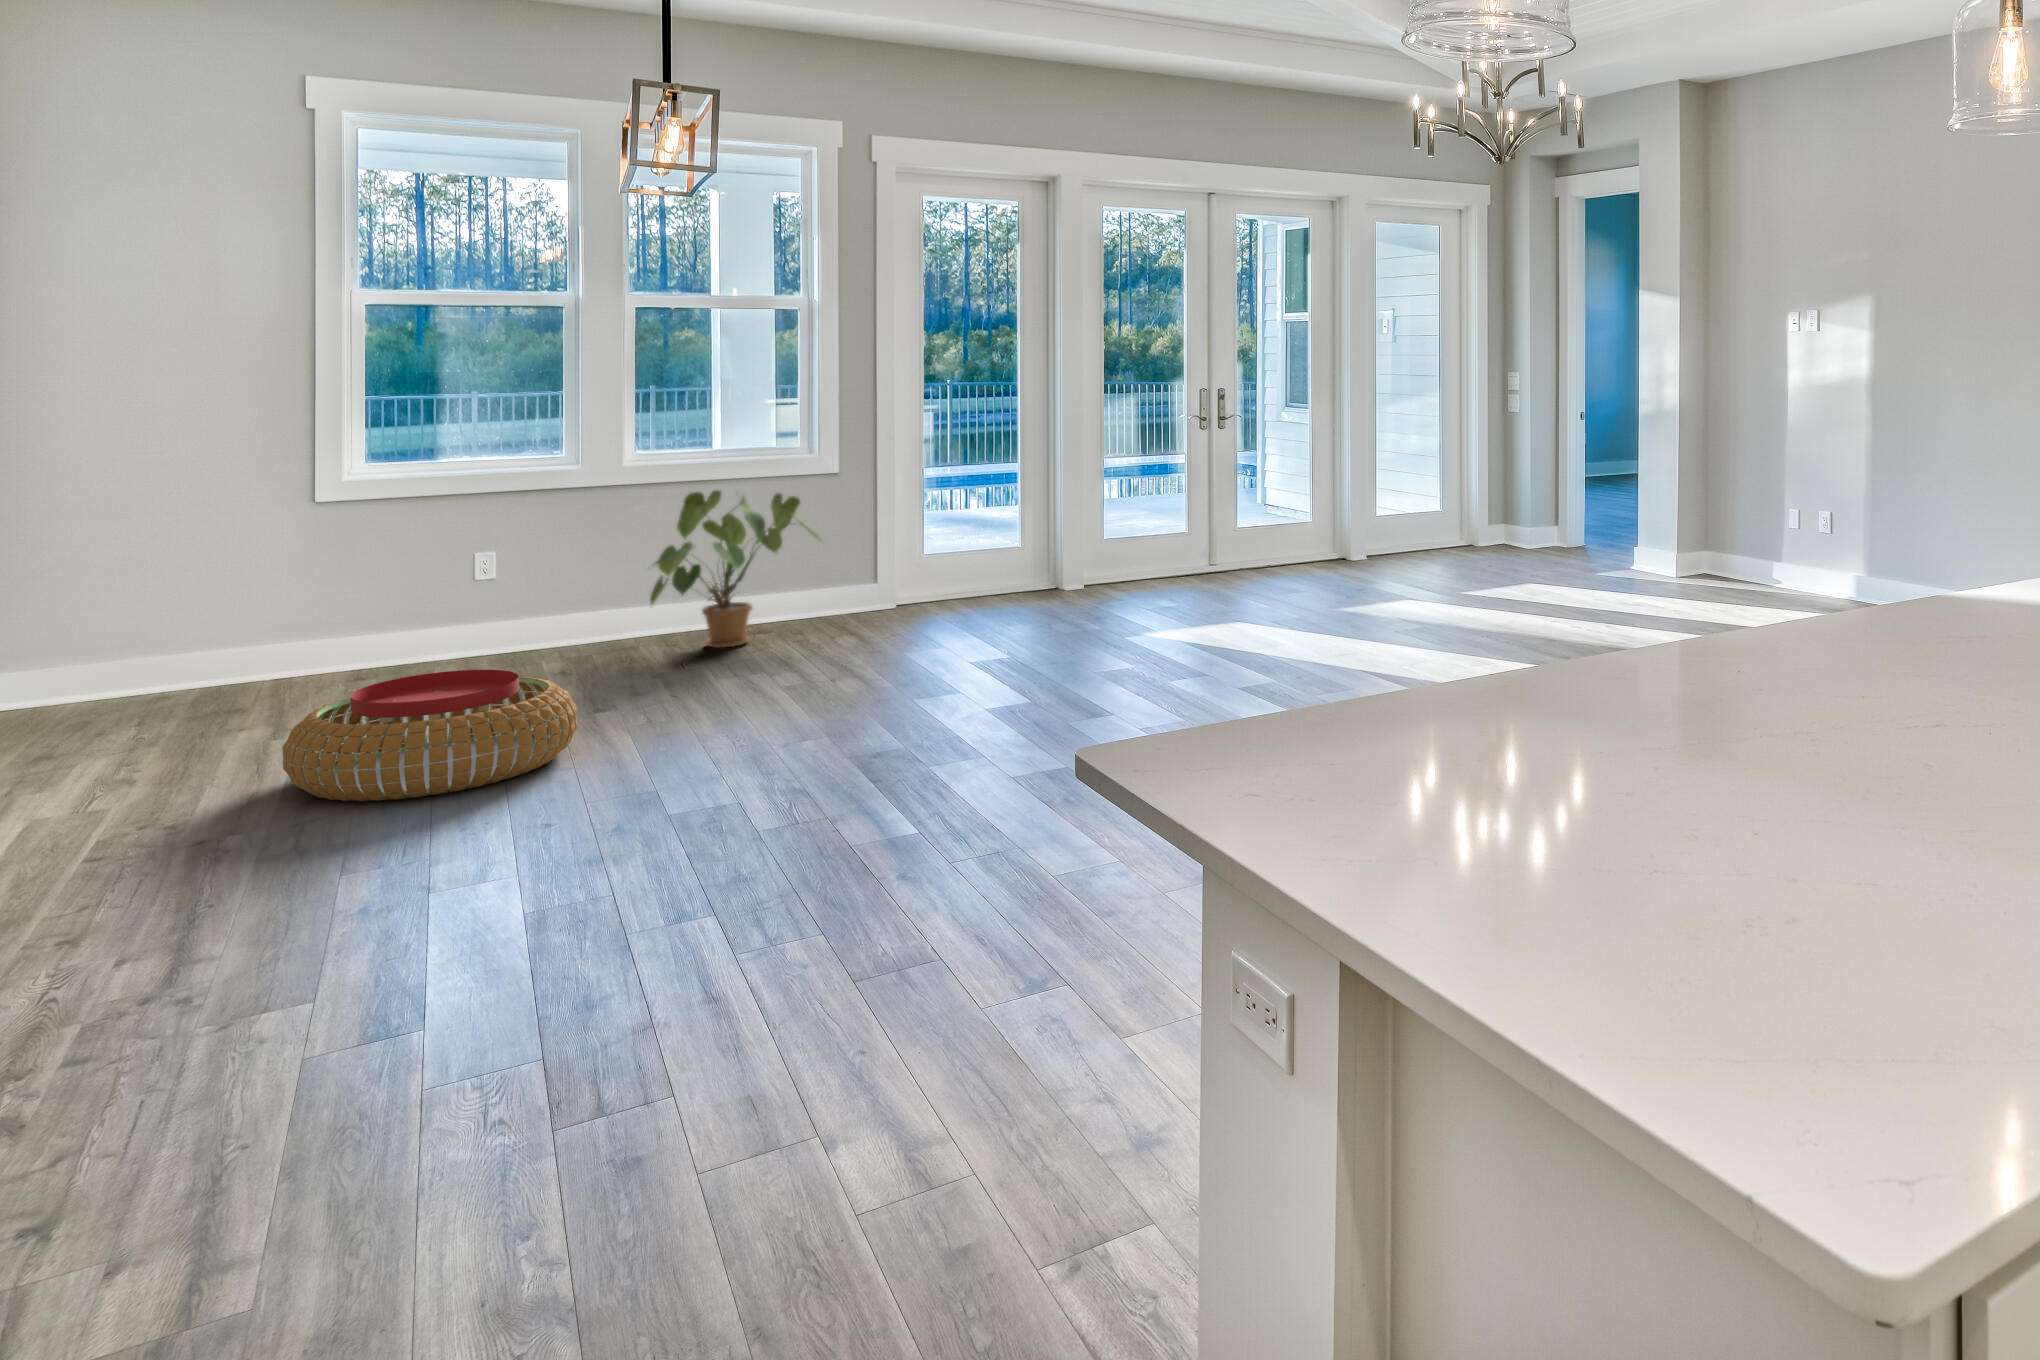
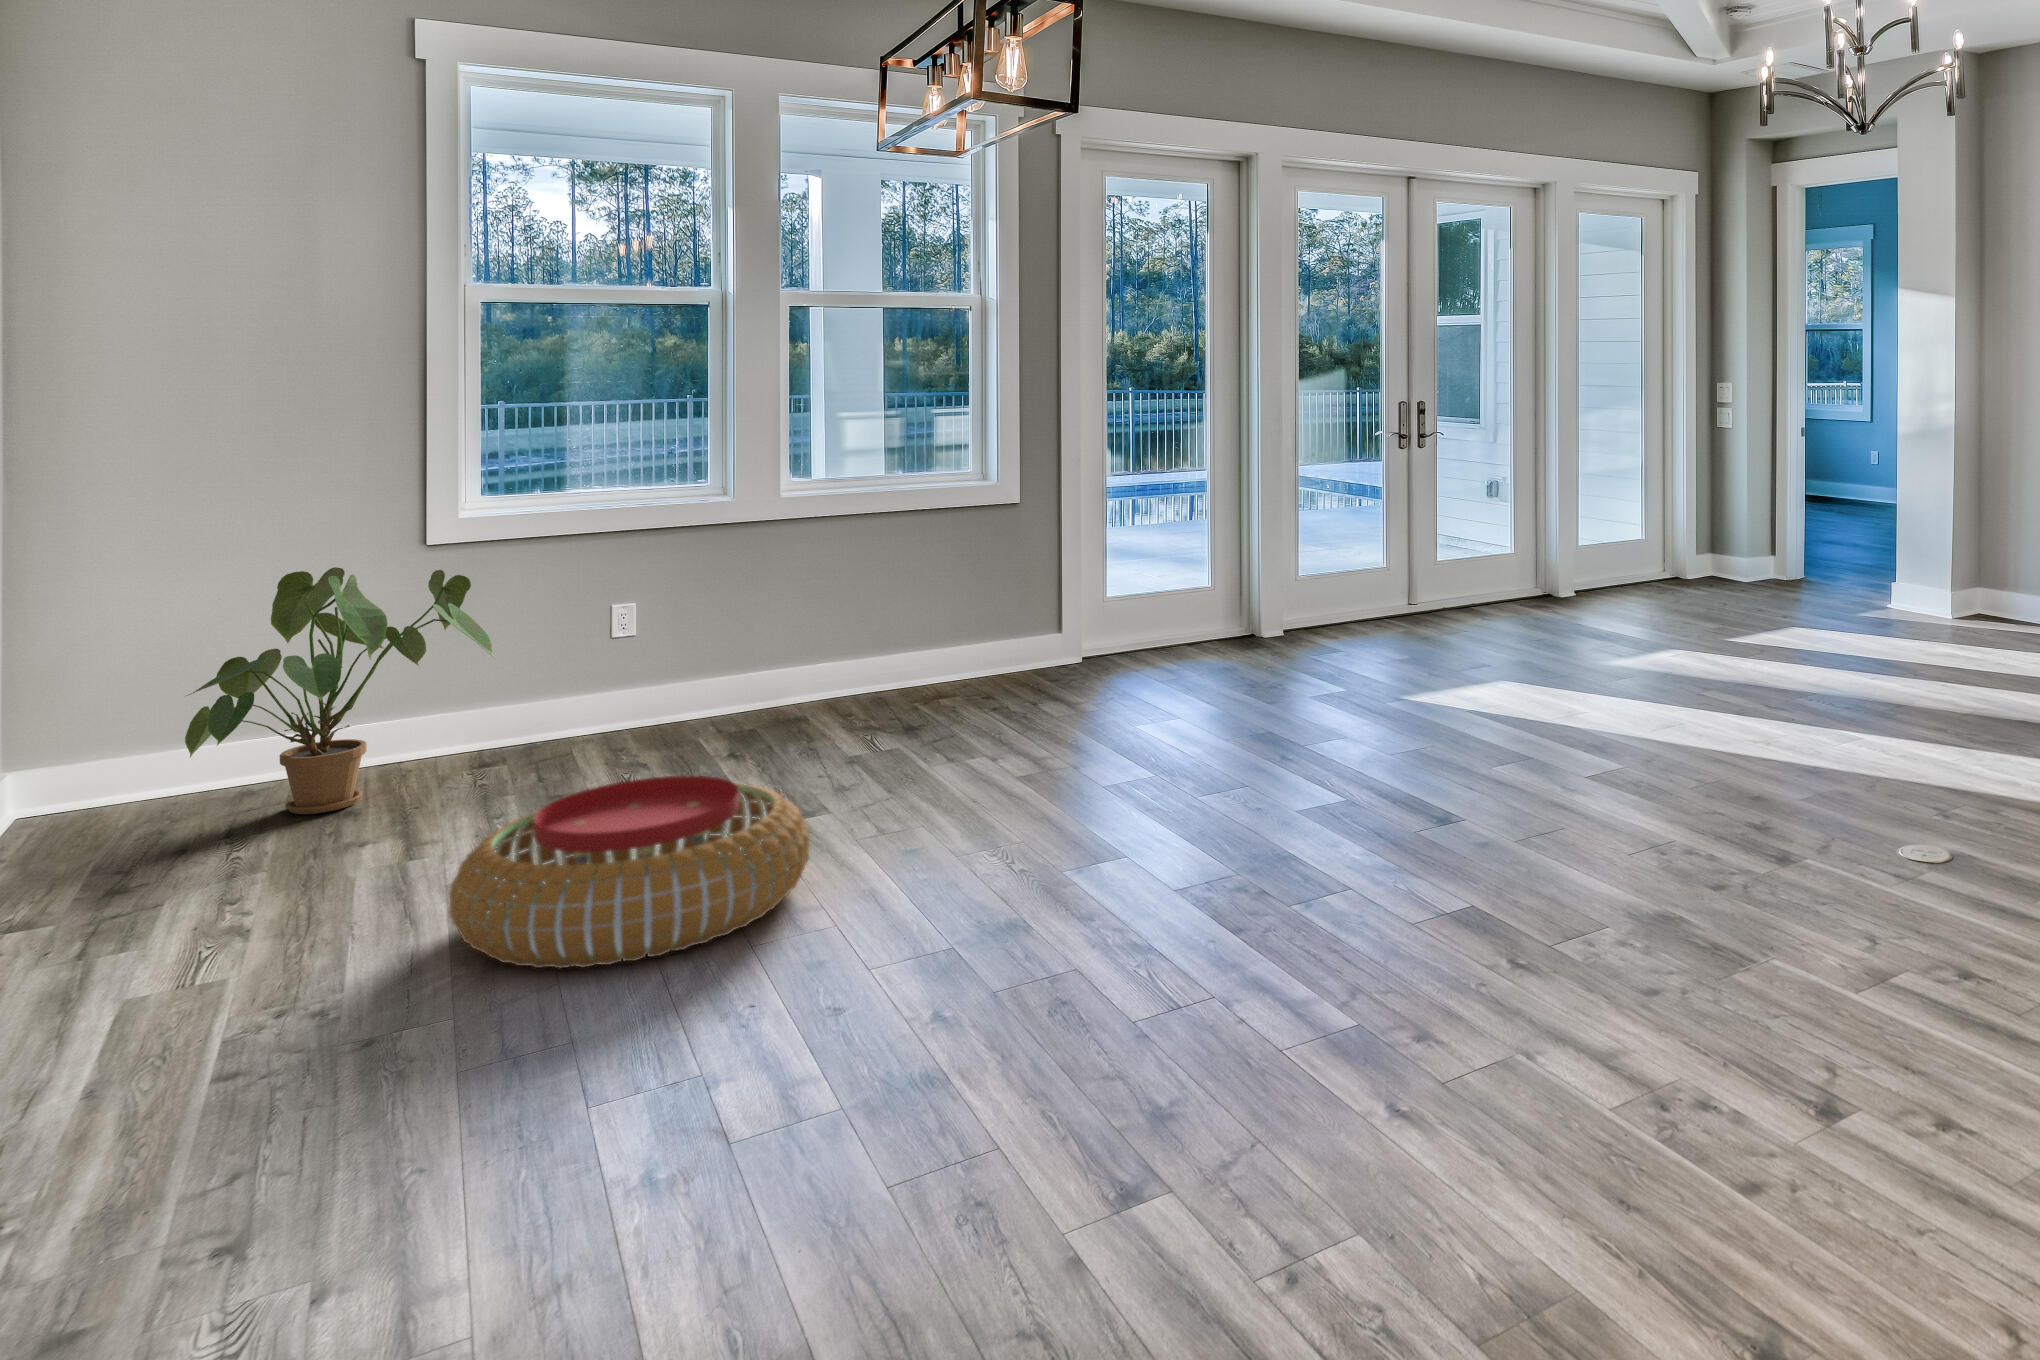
house plant: present [650,490,824,648] -> present [185,567,495,814]

